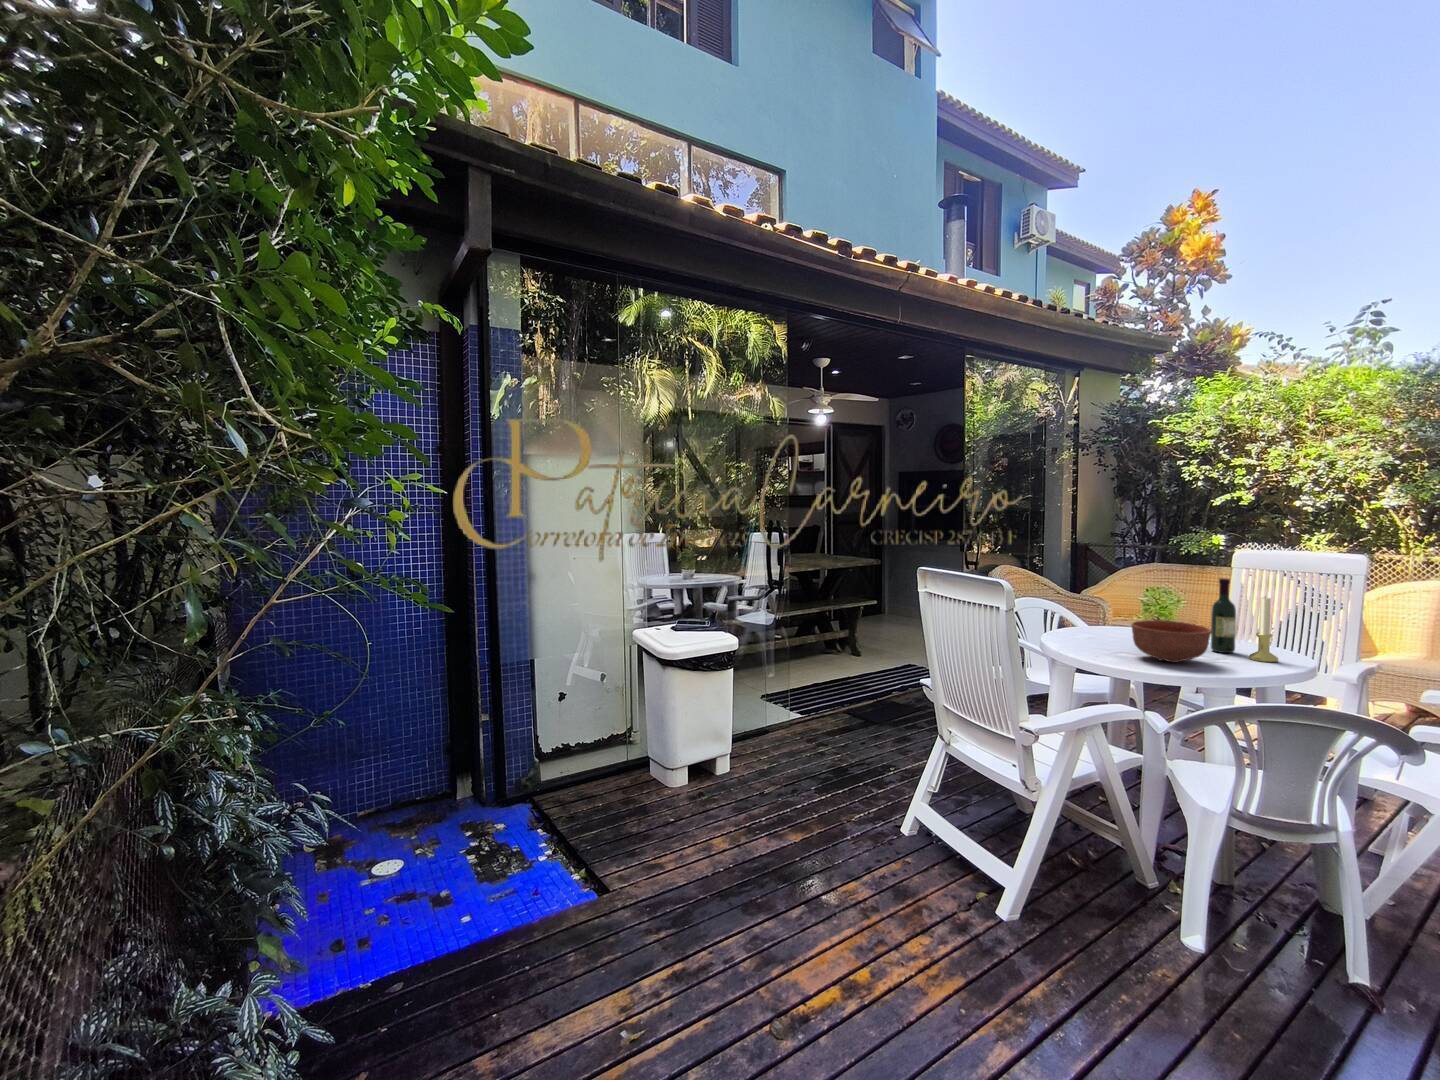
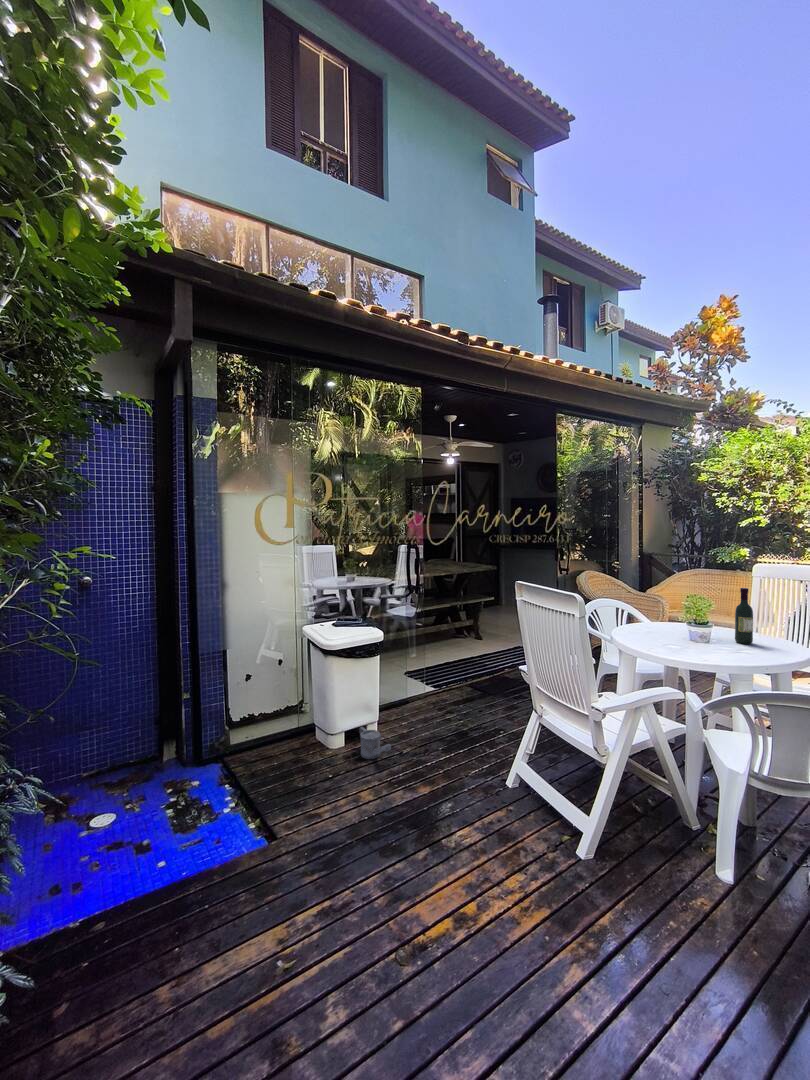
candle holder: present [1249,596,1278,662] -> none [763,602,784,652]
bowl: present [1131,620,1211,662] -> none [676,620,735,653]
watering can: none [703,761,747,801] -> present [360,727,391,759]

